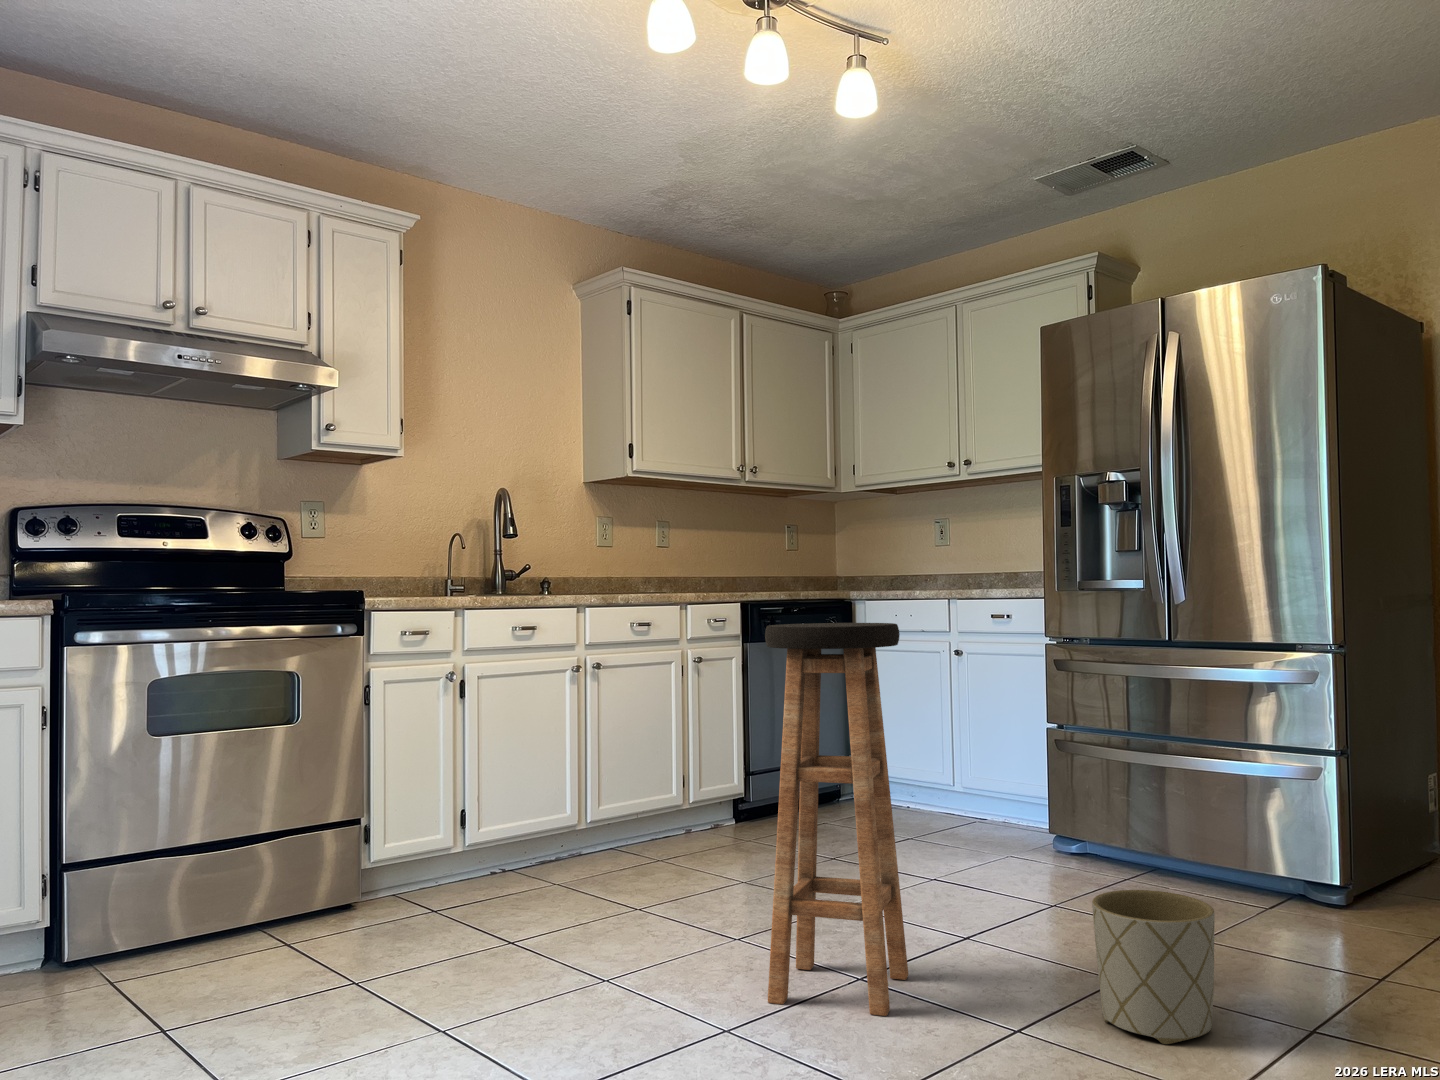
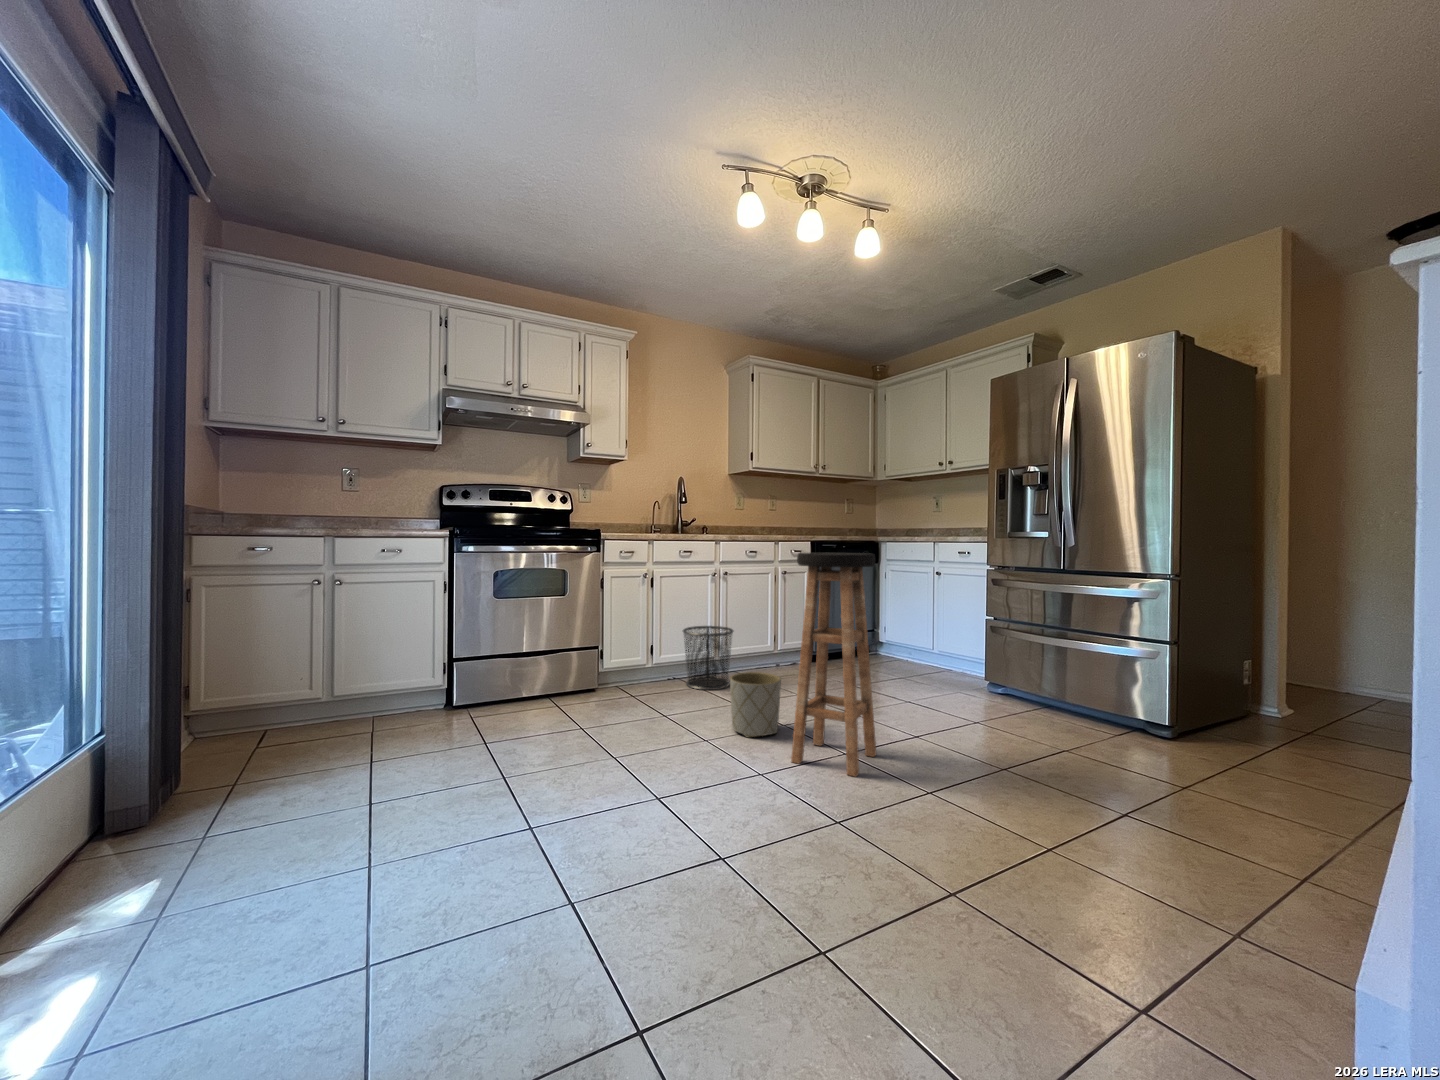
waste bin: none [519,767,616,889] -> present [683,626,733,690]
planter: present [1092,890,1215,1044] -> present [730,672,781,737]

